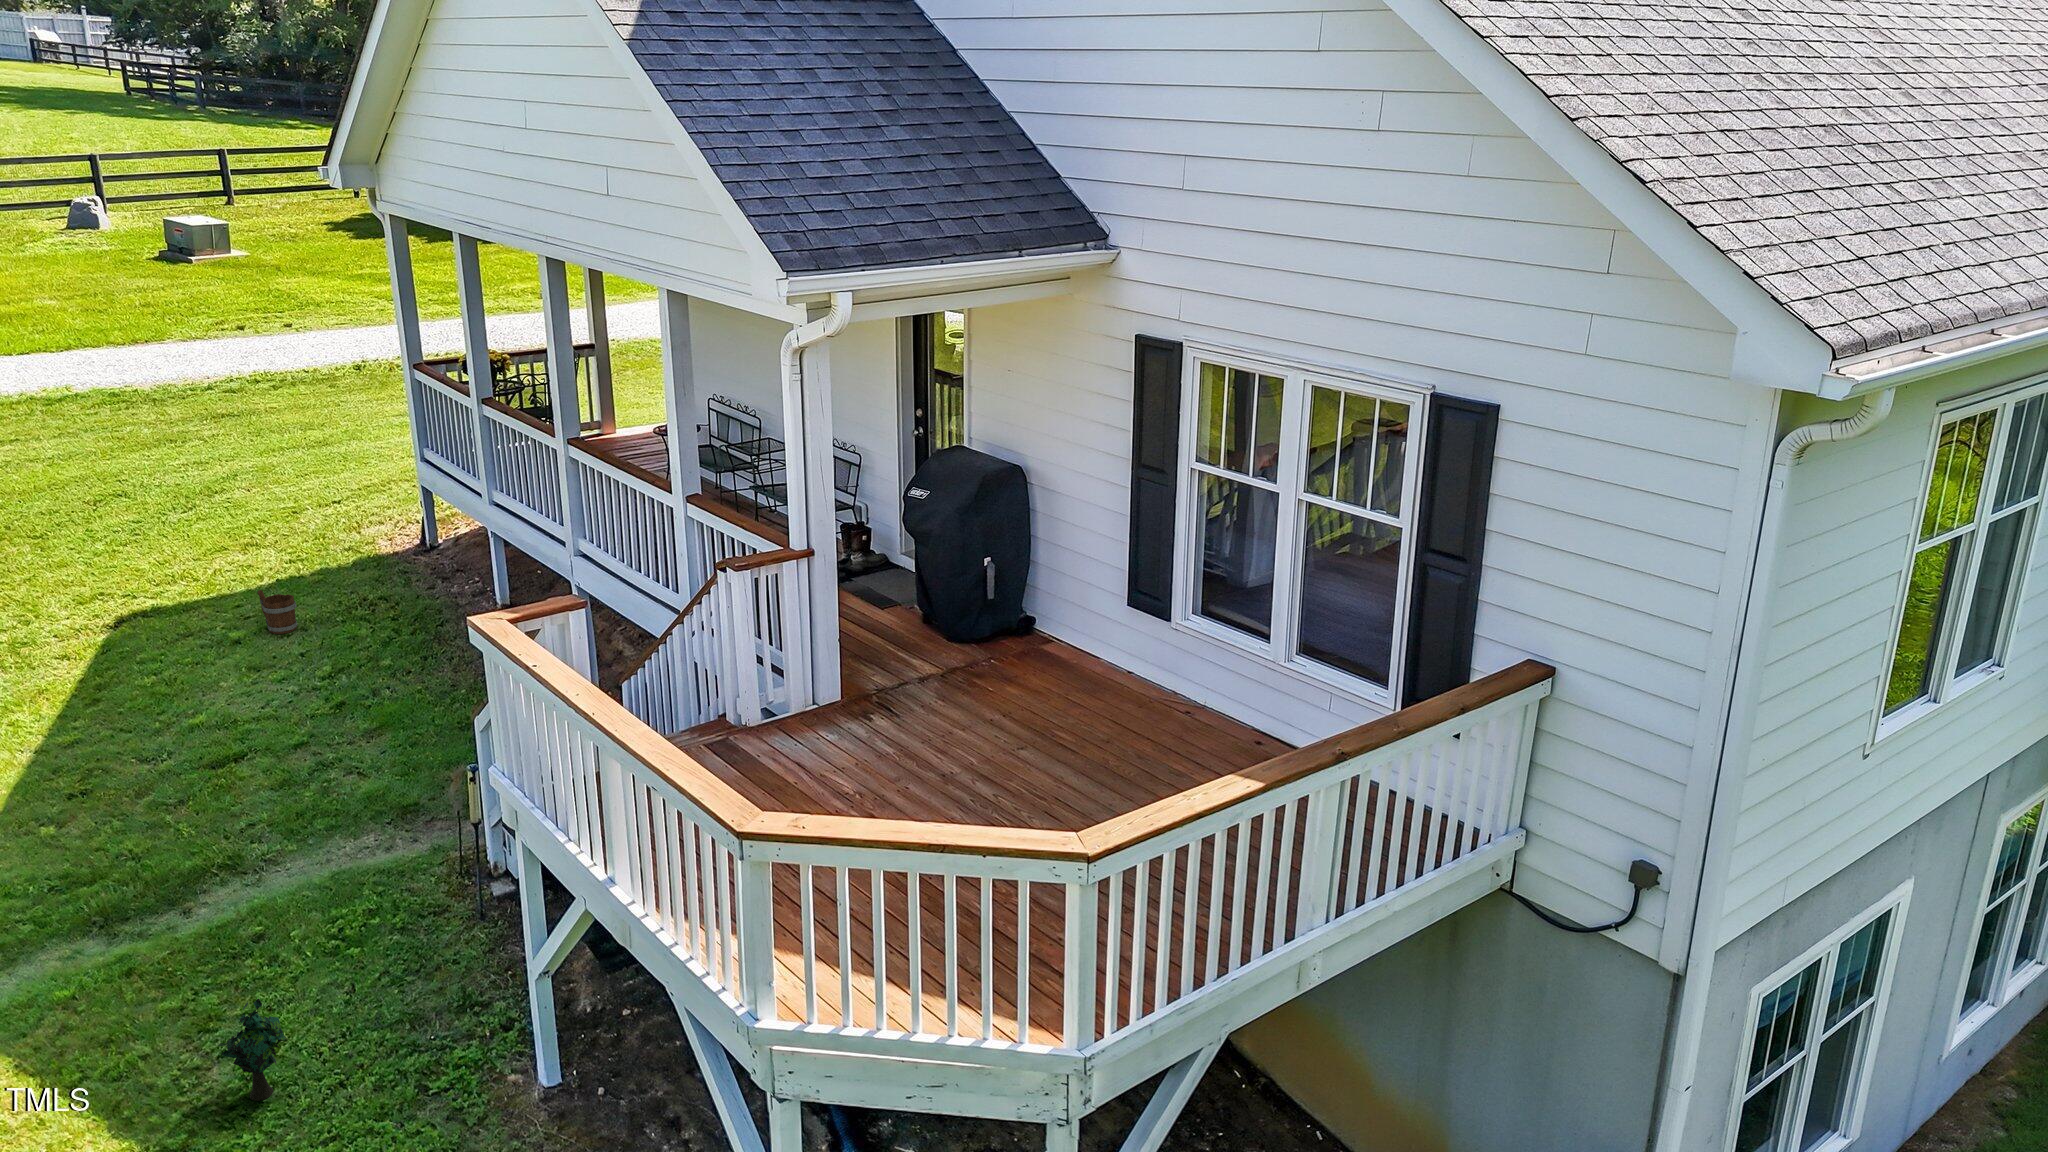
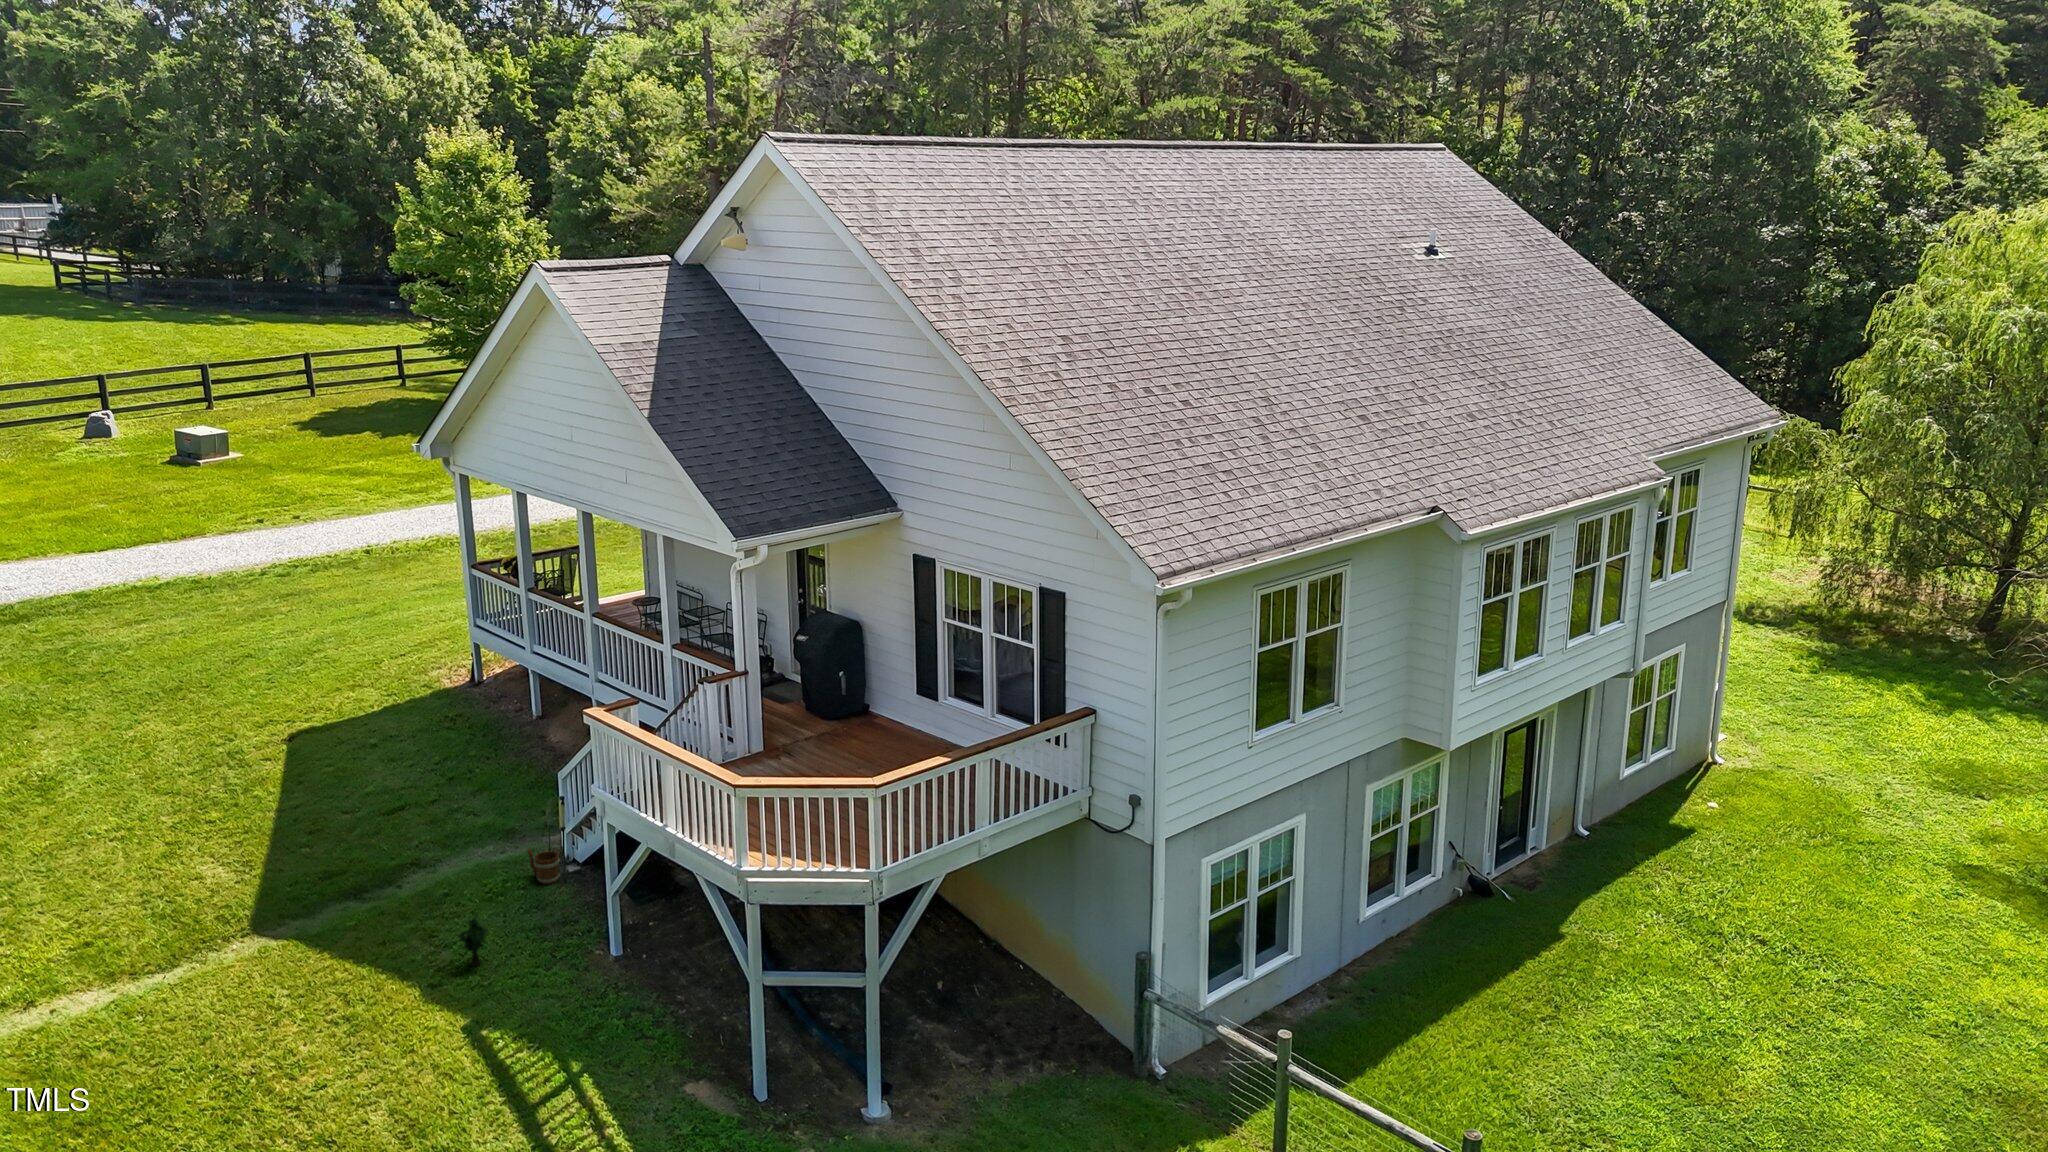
bucket: present [257,590,298,634] -> present [527,849,560,884]

